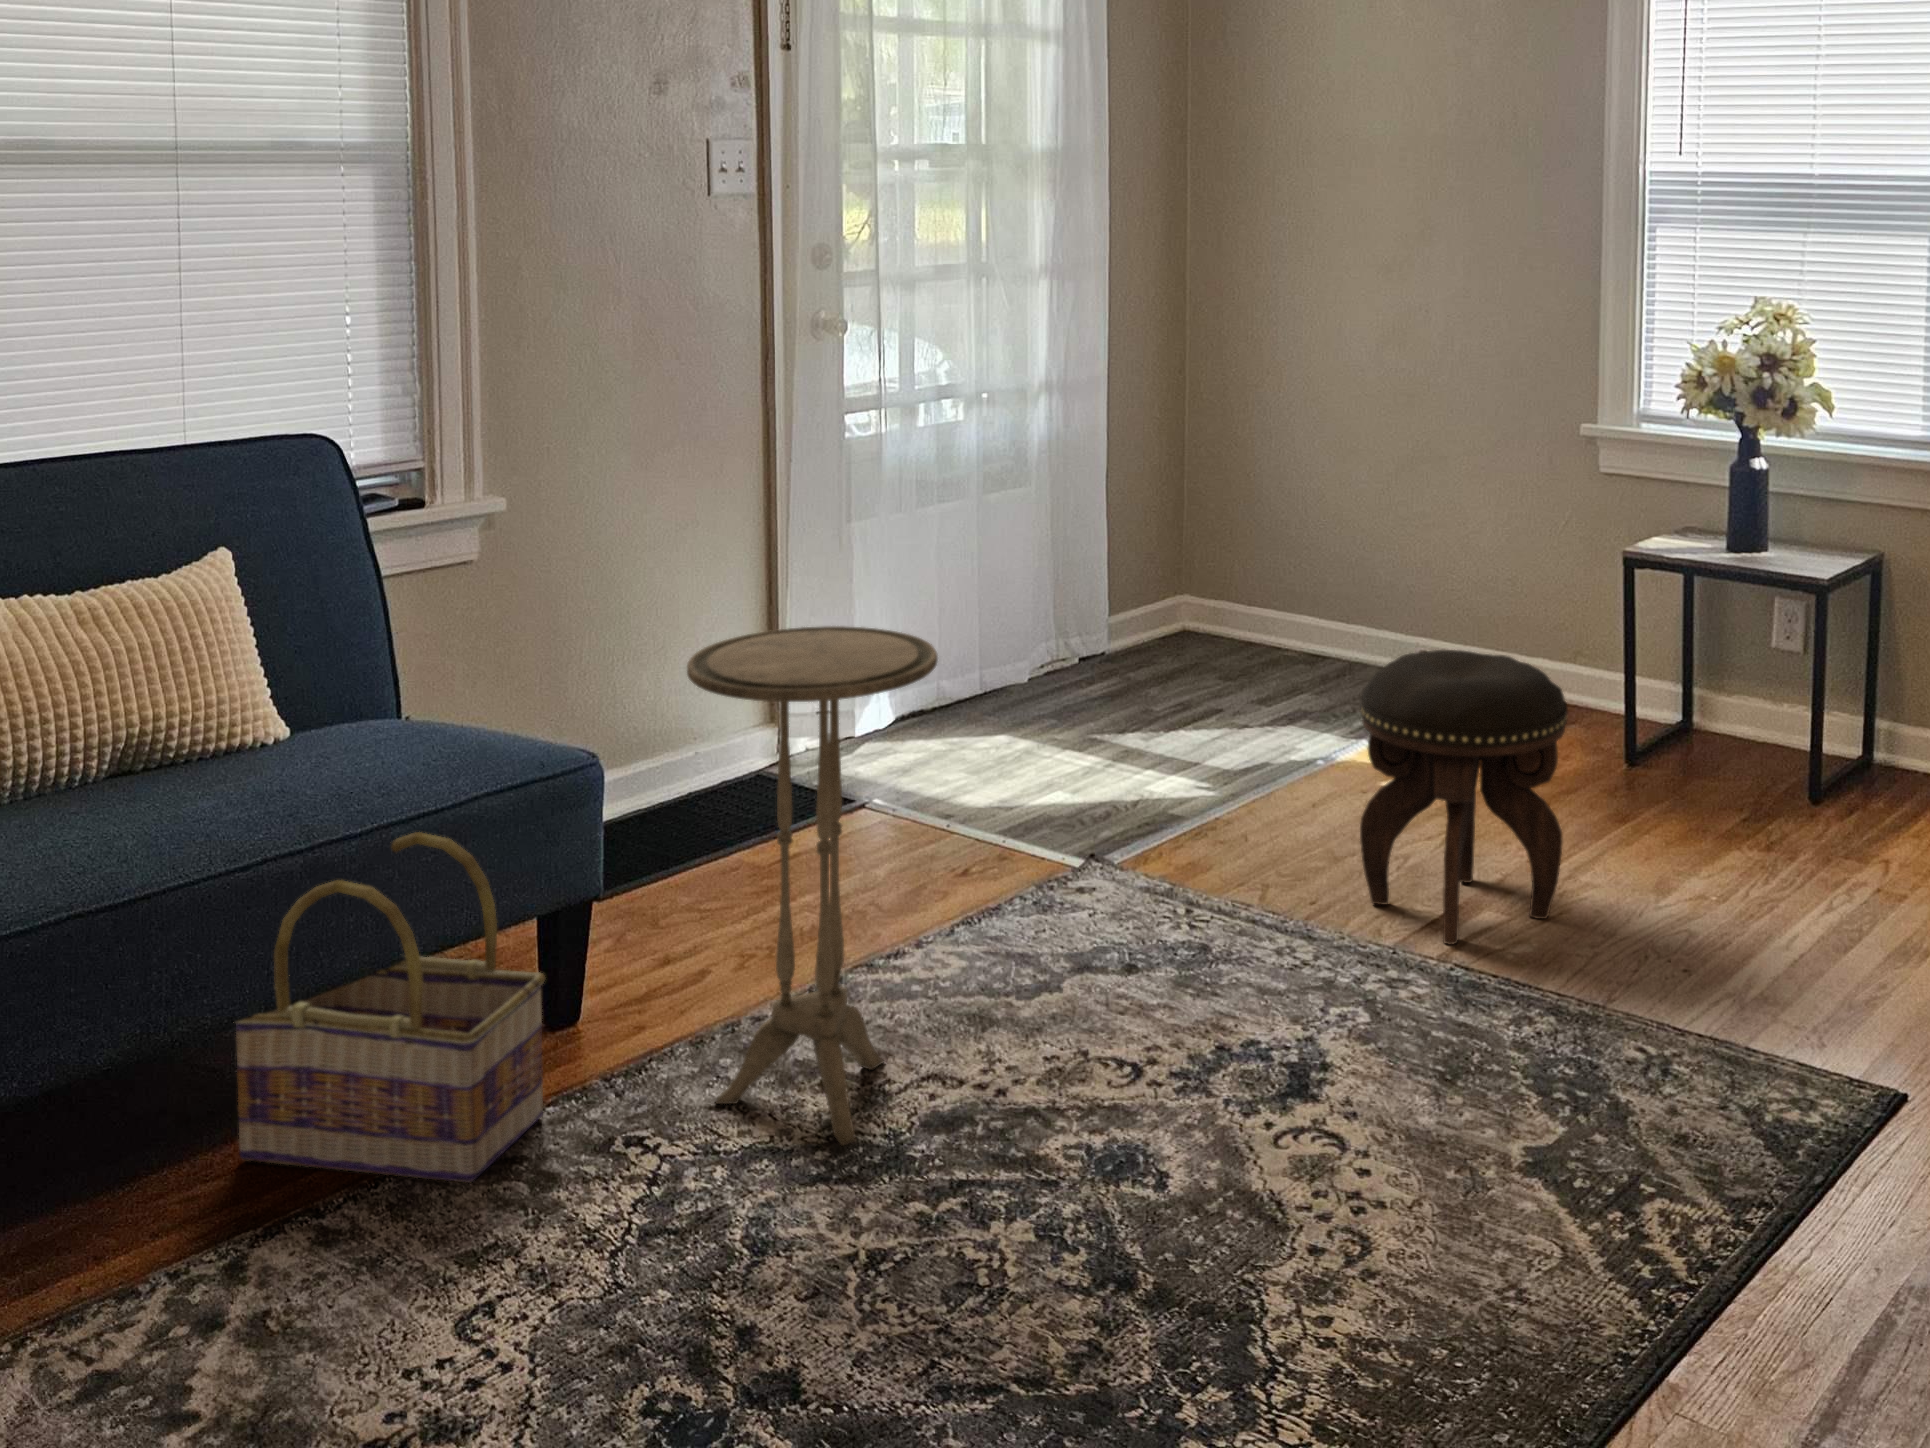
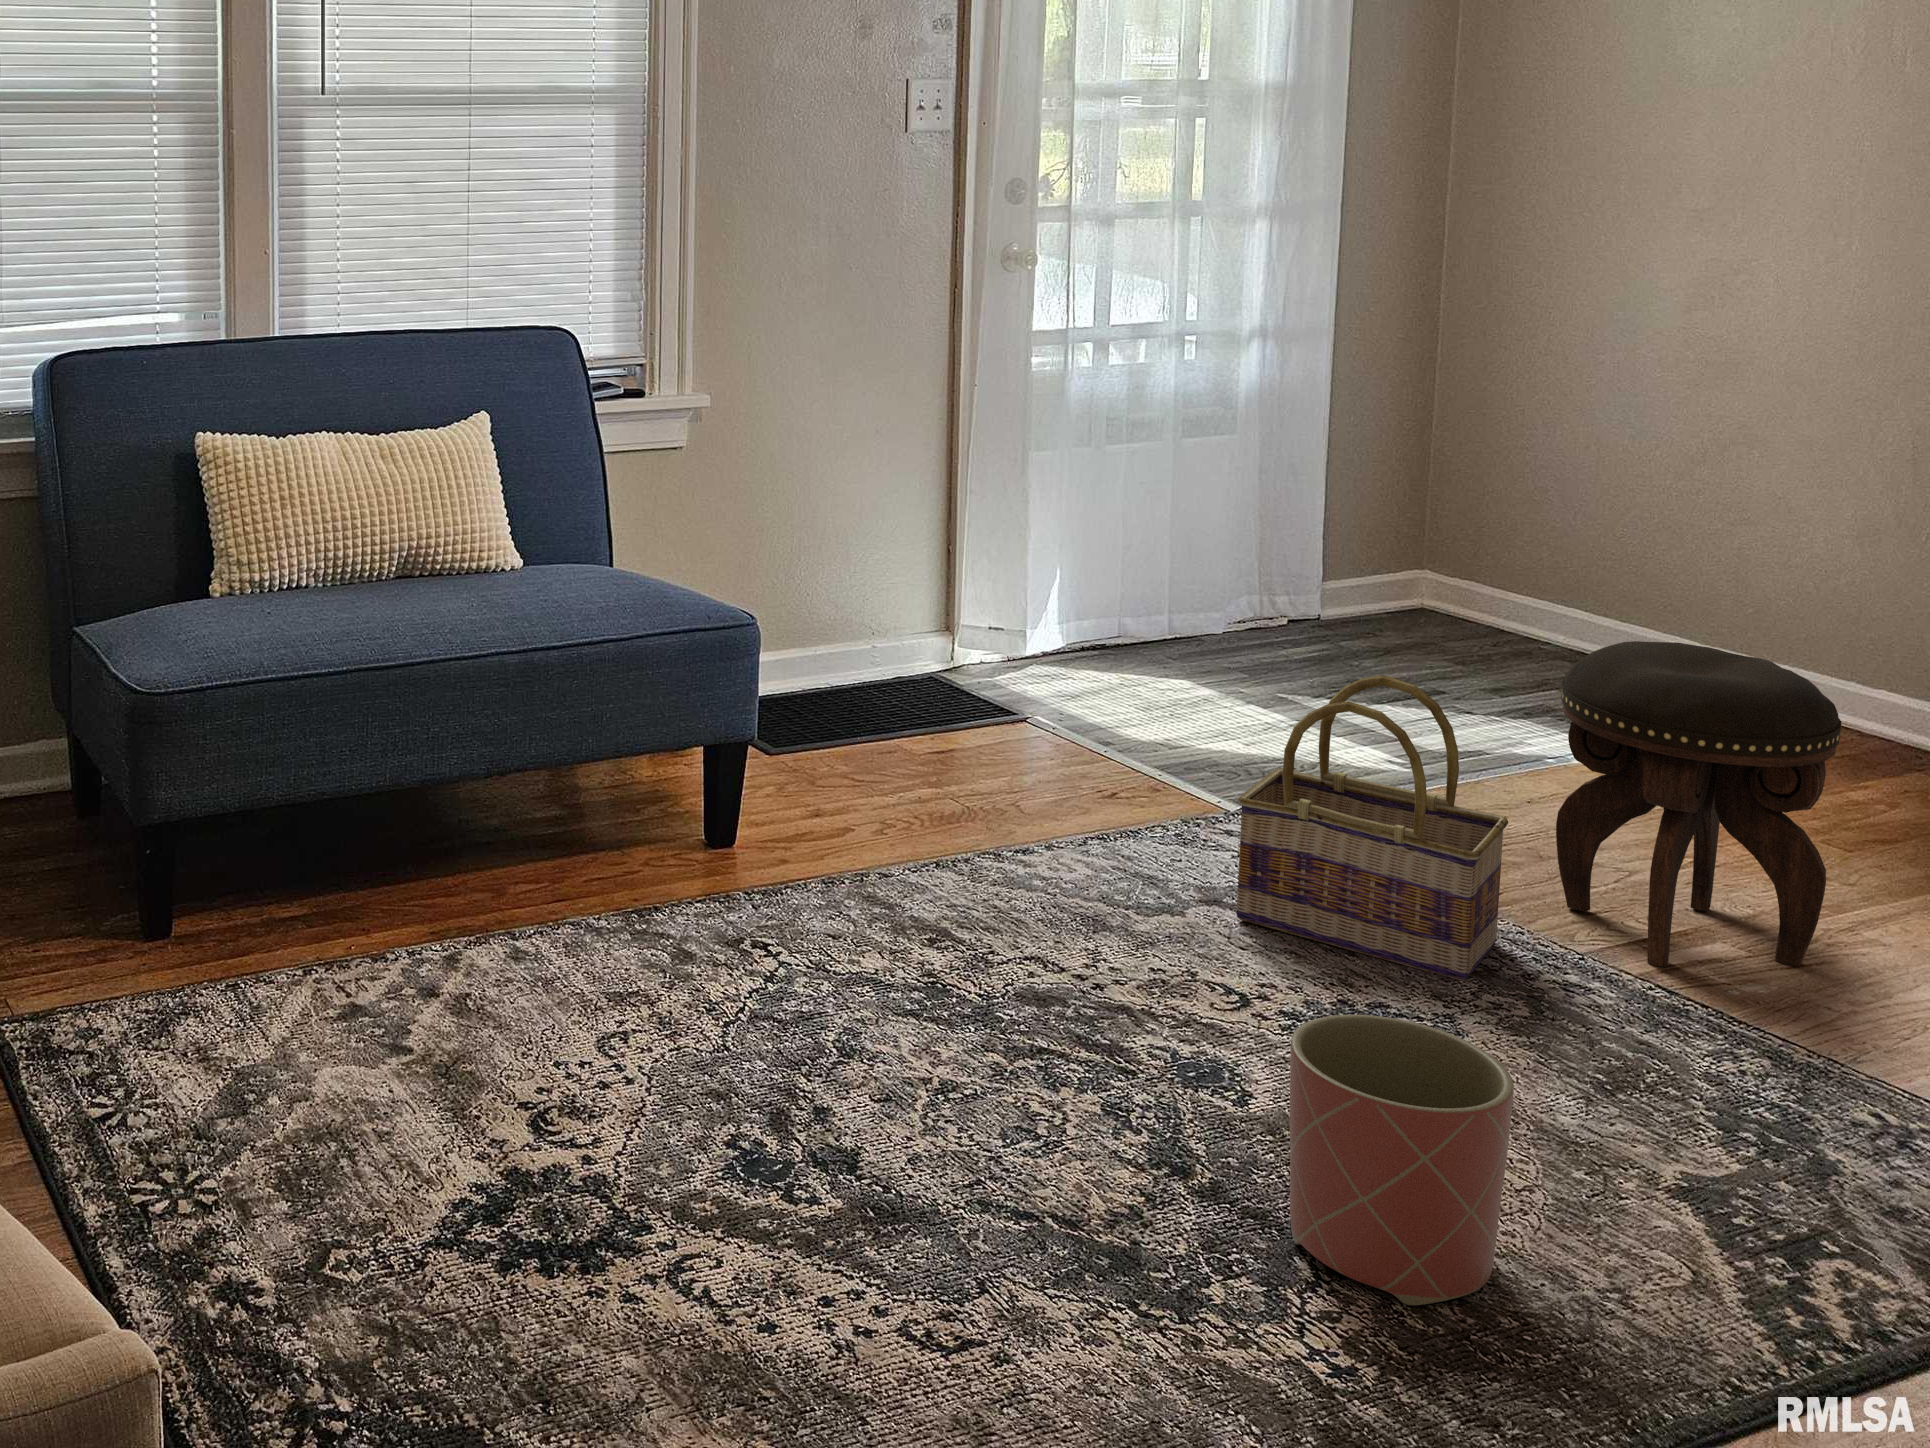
side table: present [687,626,938,1145] -> none [822,523,1054,993]
basket: present [236,832,545,1183] -> present [1237,675,1508,981]
planter: none [1233,1074,1428,1364] -> present [1289,1015,1514,1305]

